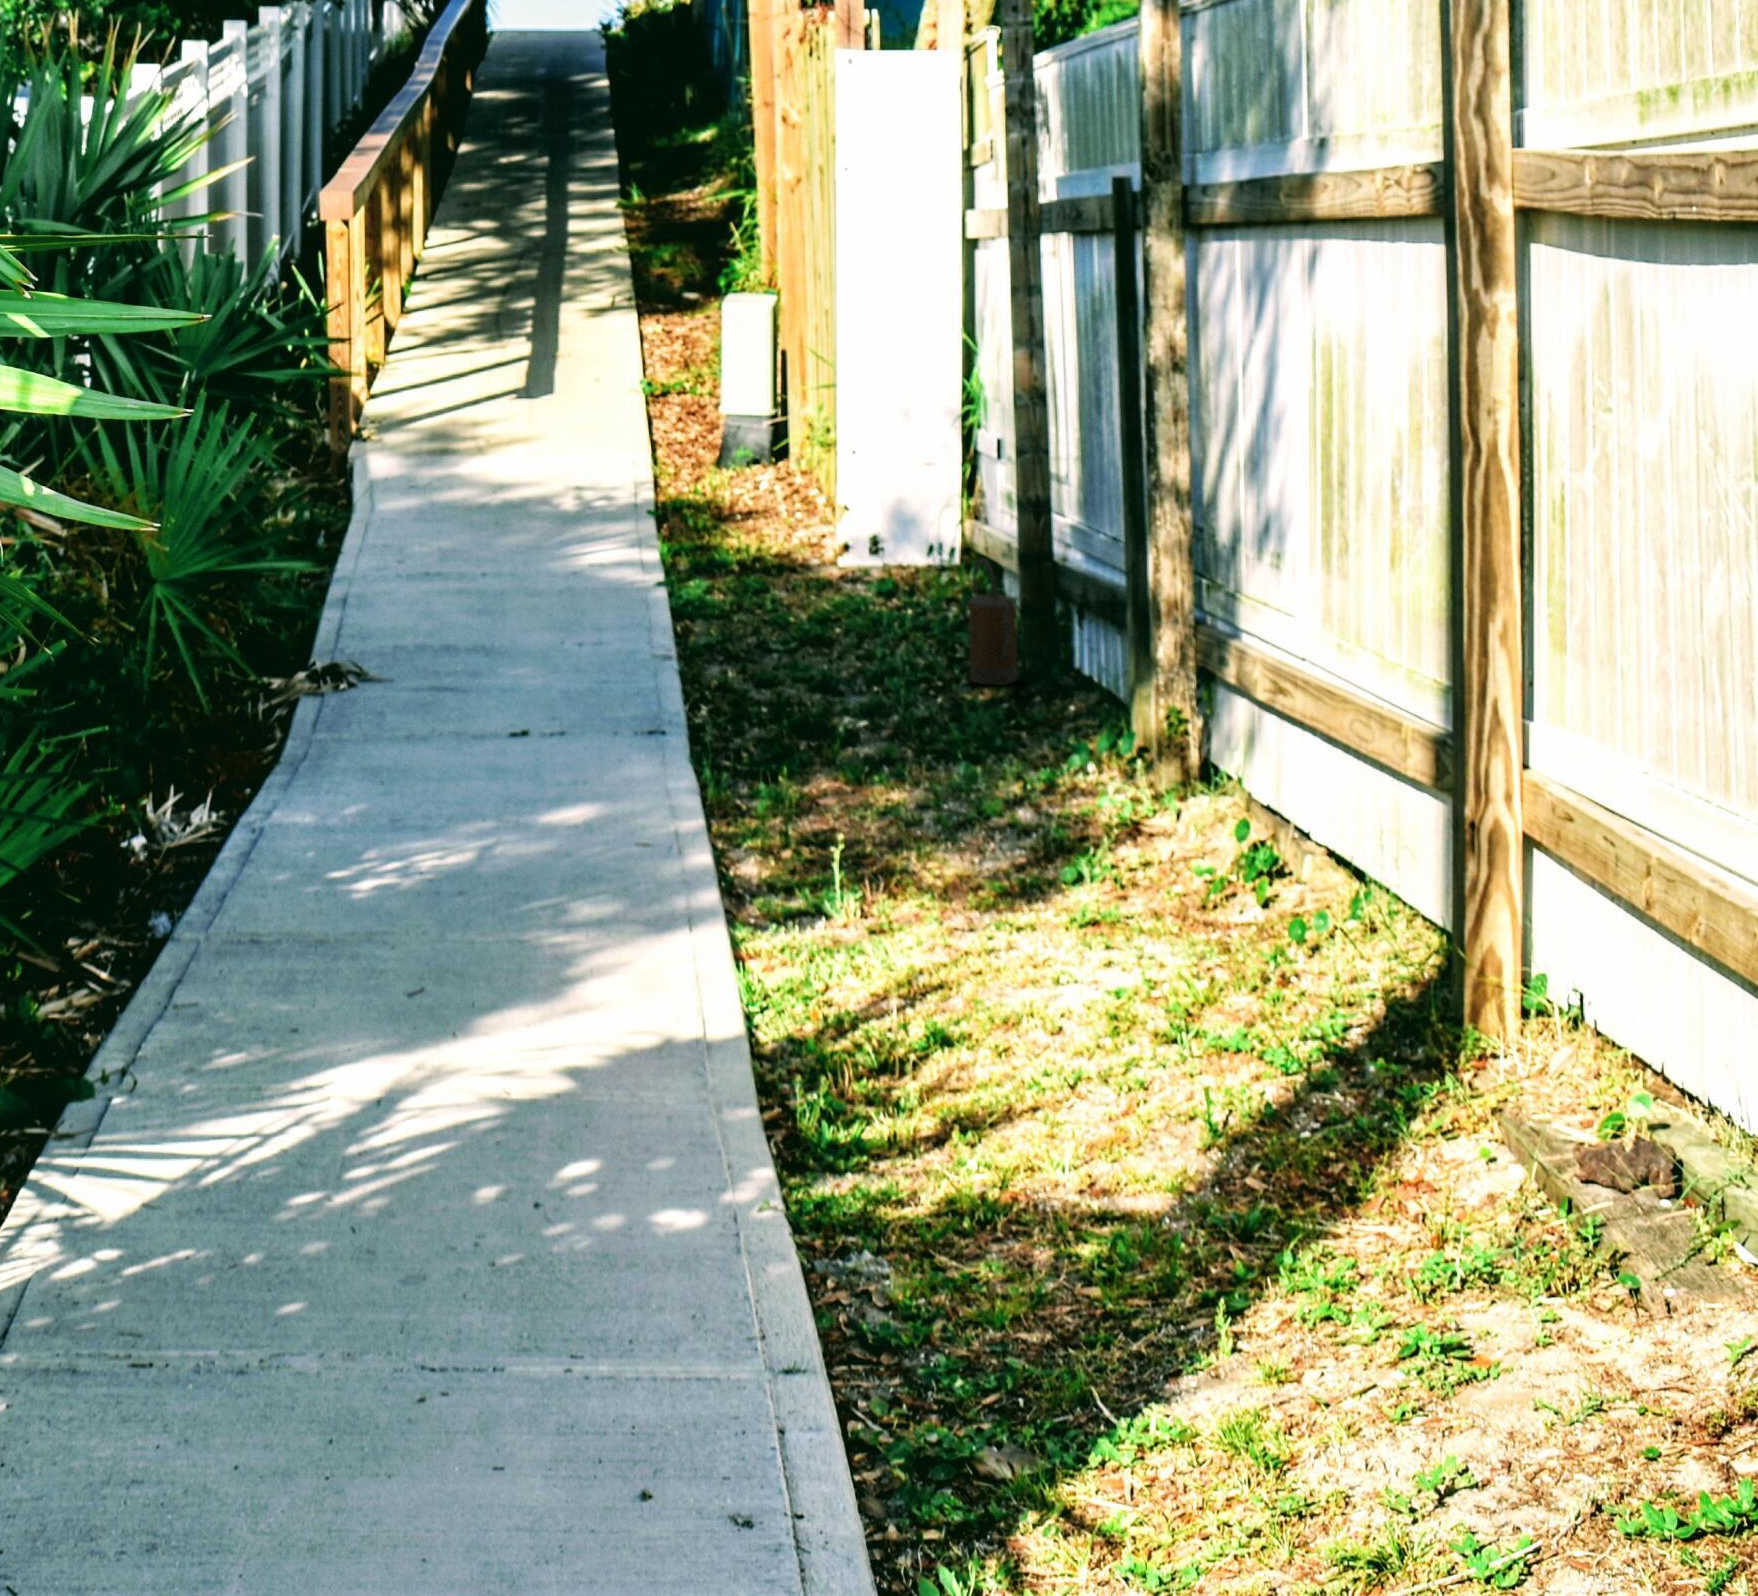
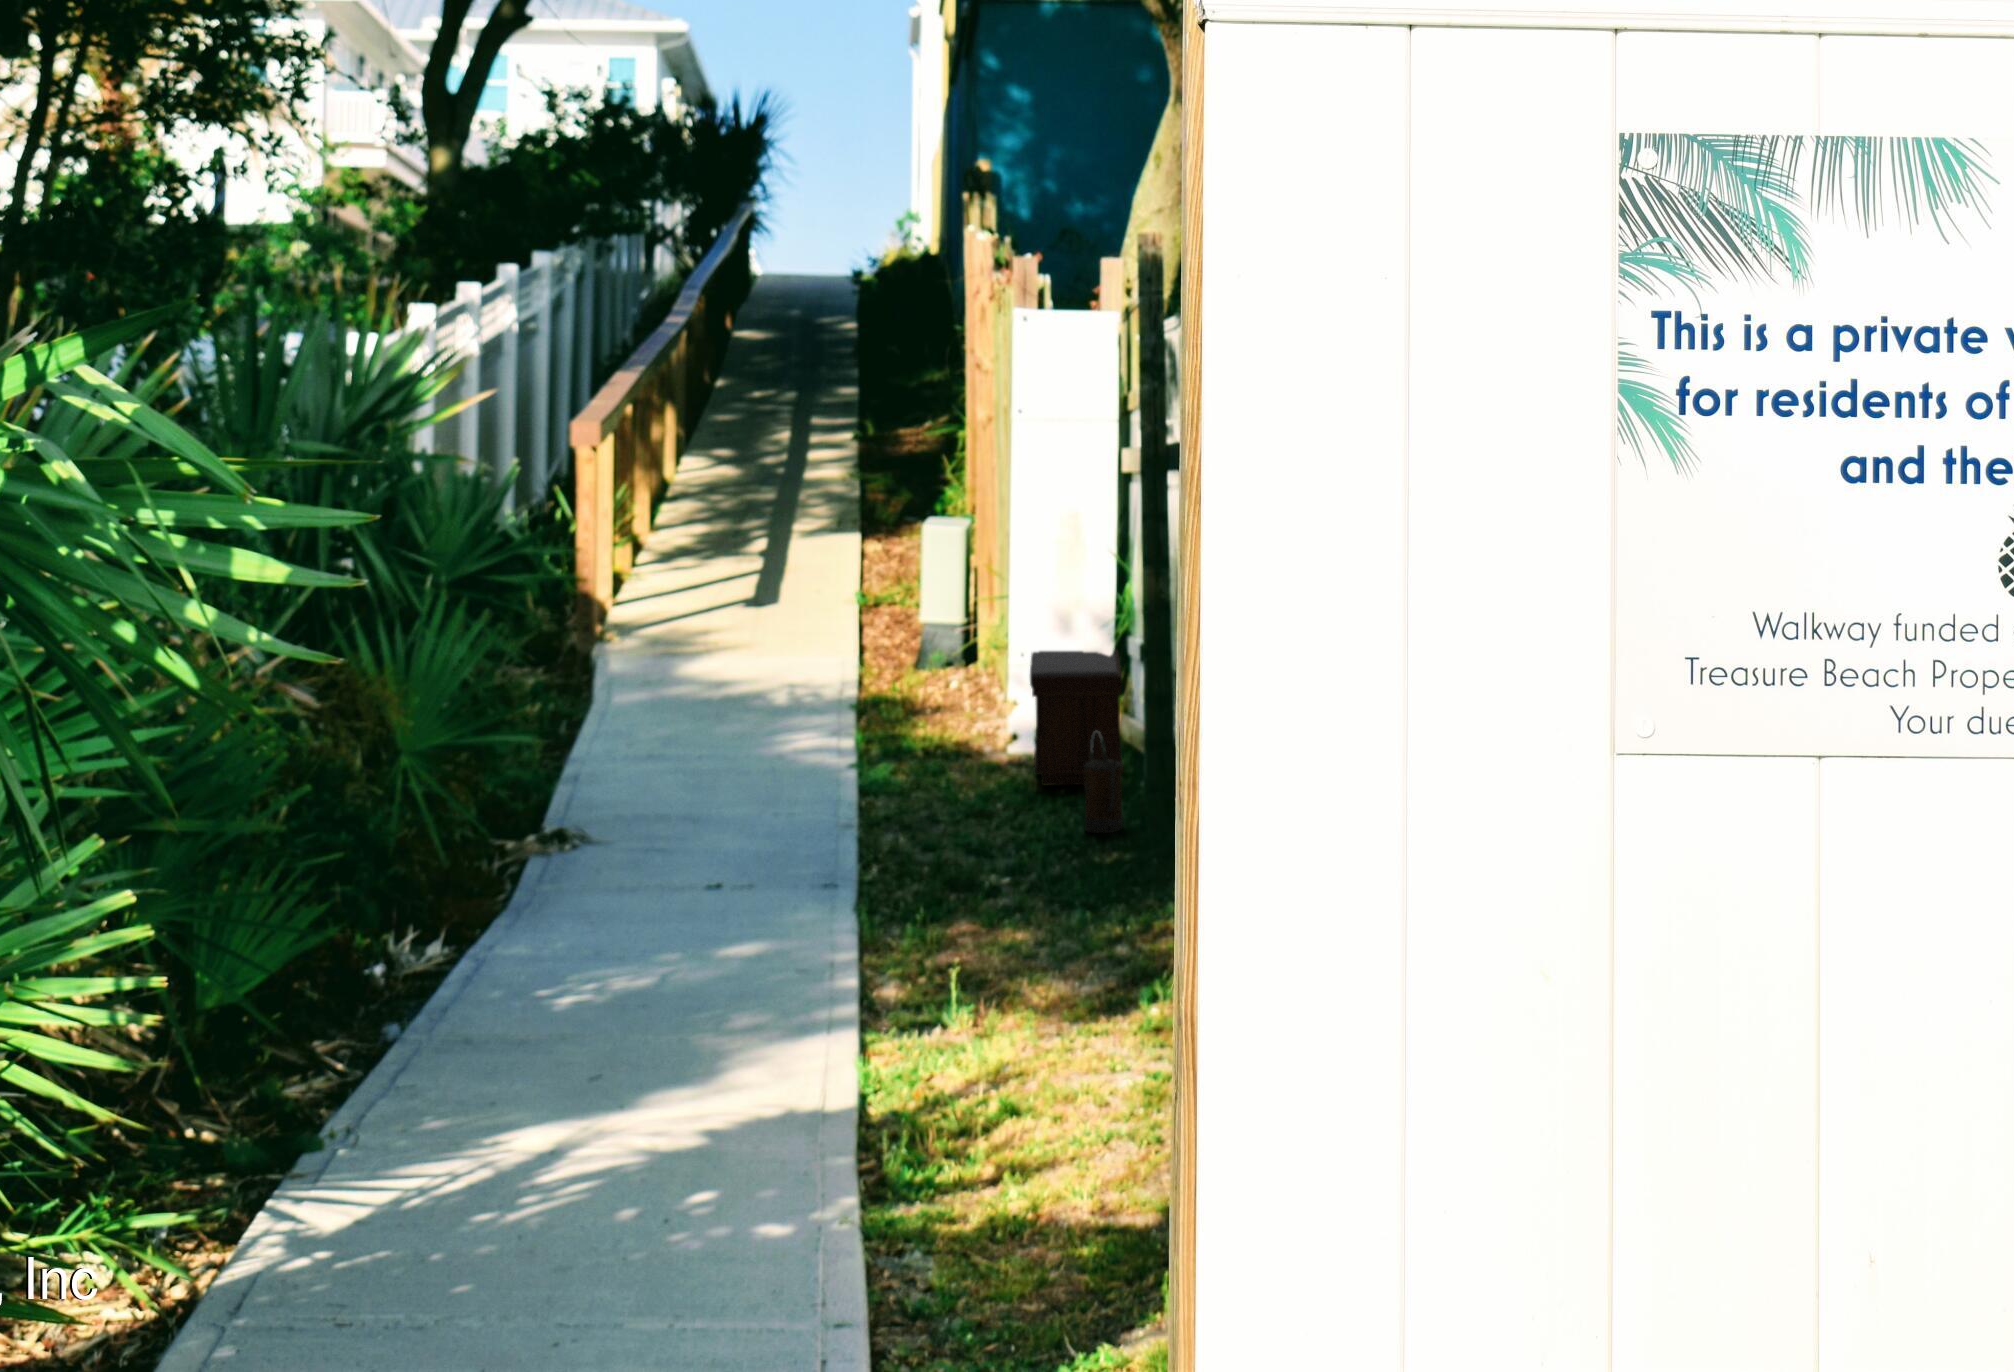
bench: none [878,451,1003,620] -> present [1030,649,1123,785]

